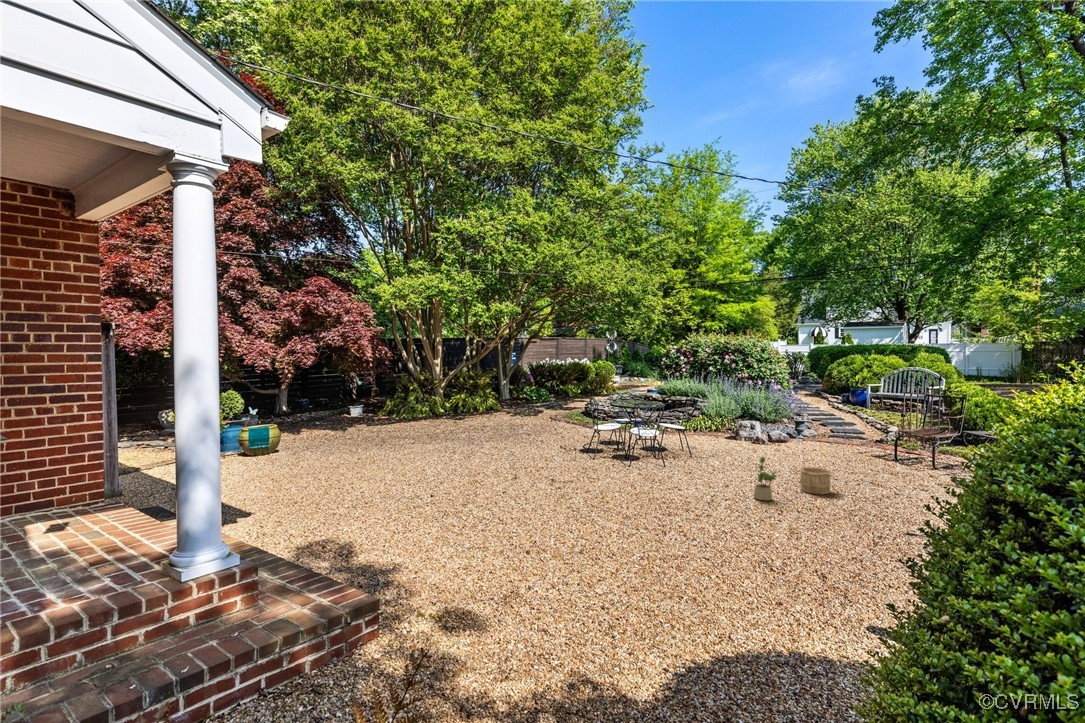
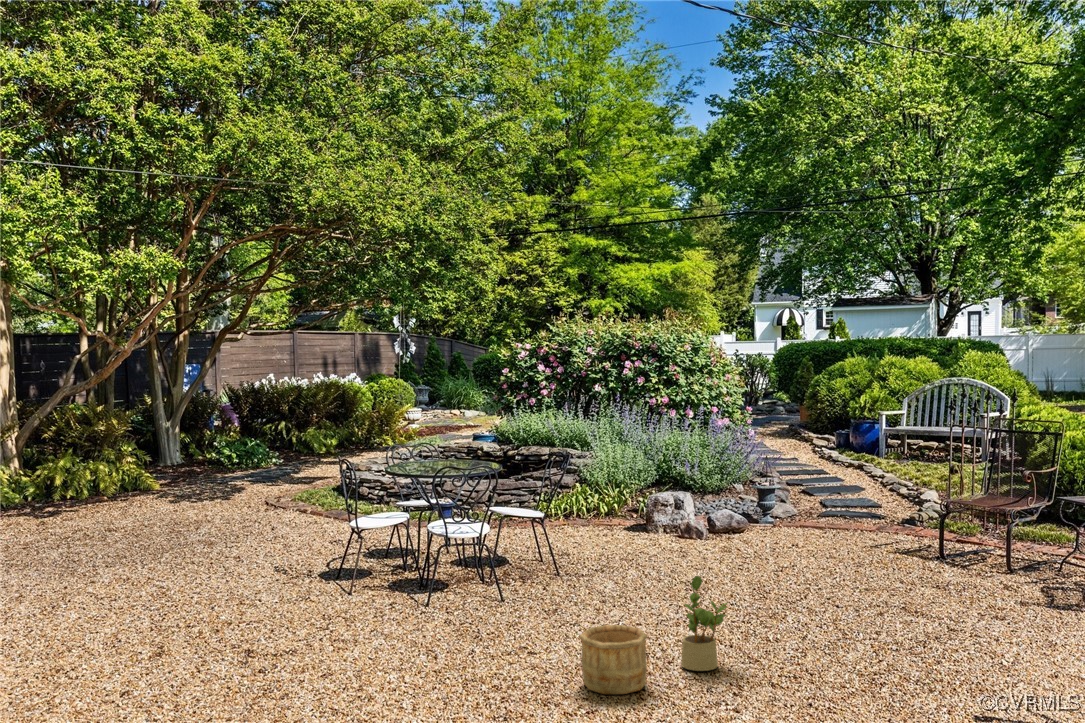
wooden bucket: present [800,467,831,495] -> present [579,625,647,694]

